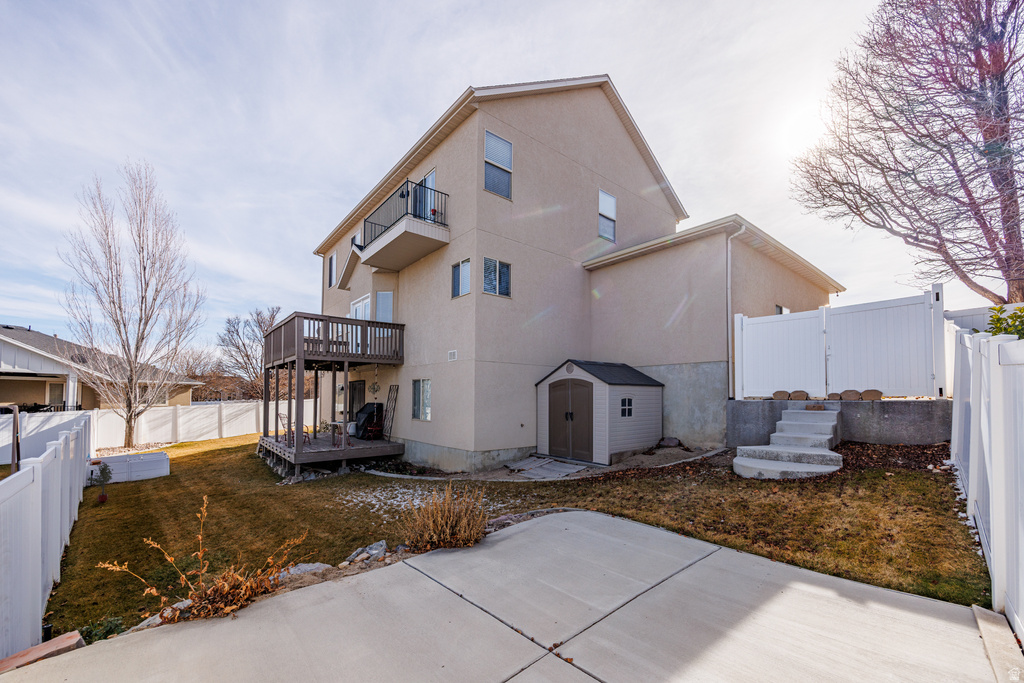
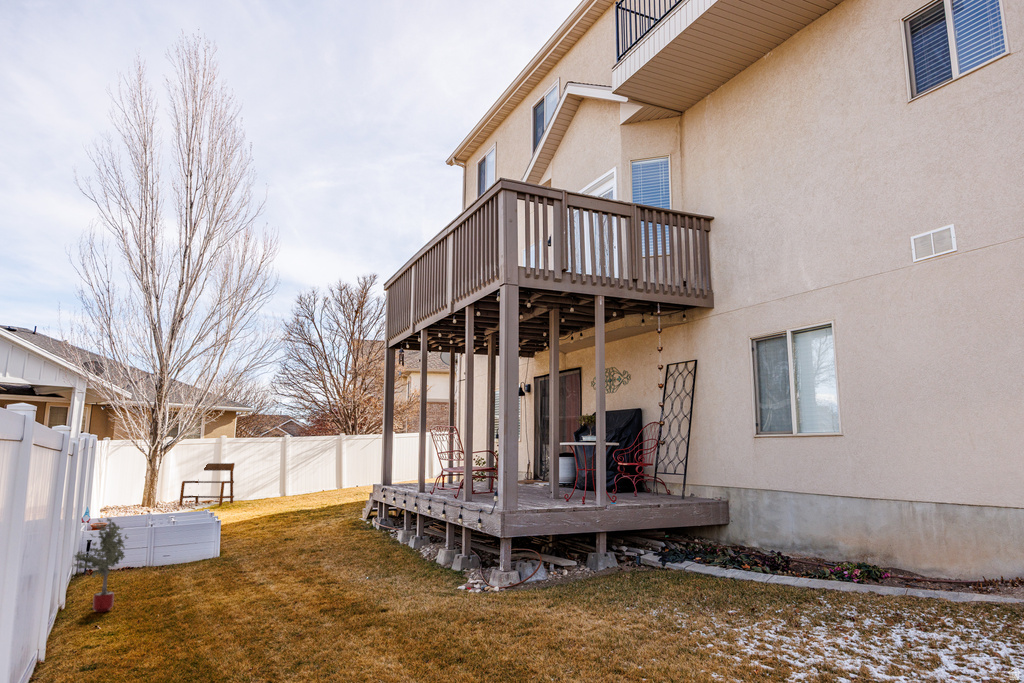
bench: none [149,419,186,446] -> present [179,463,235,506]

